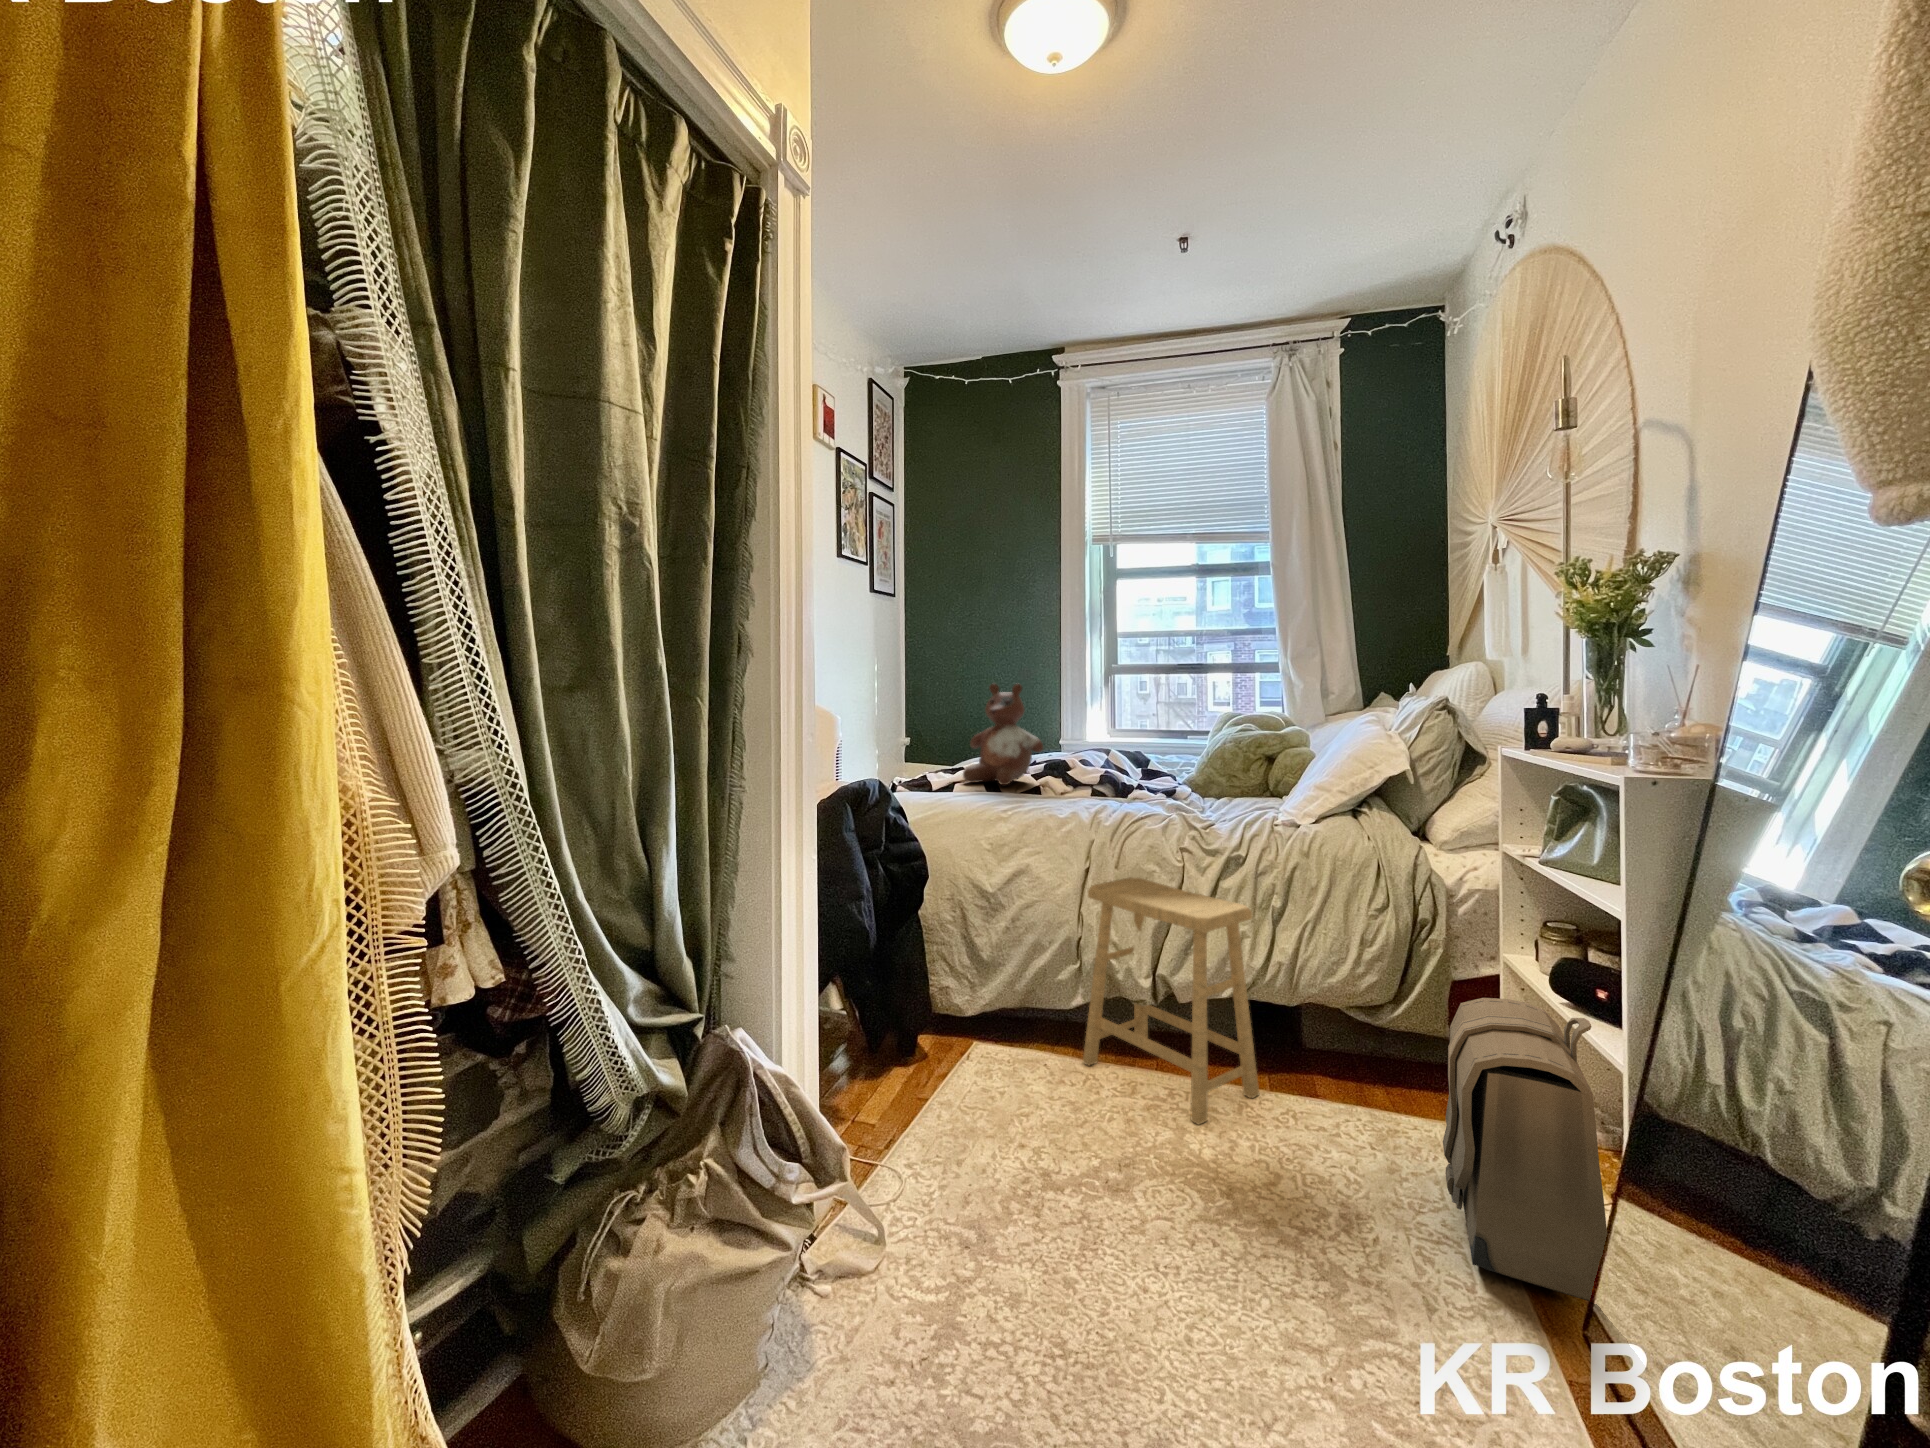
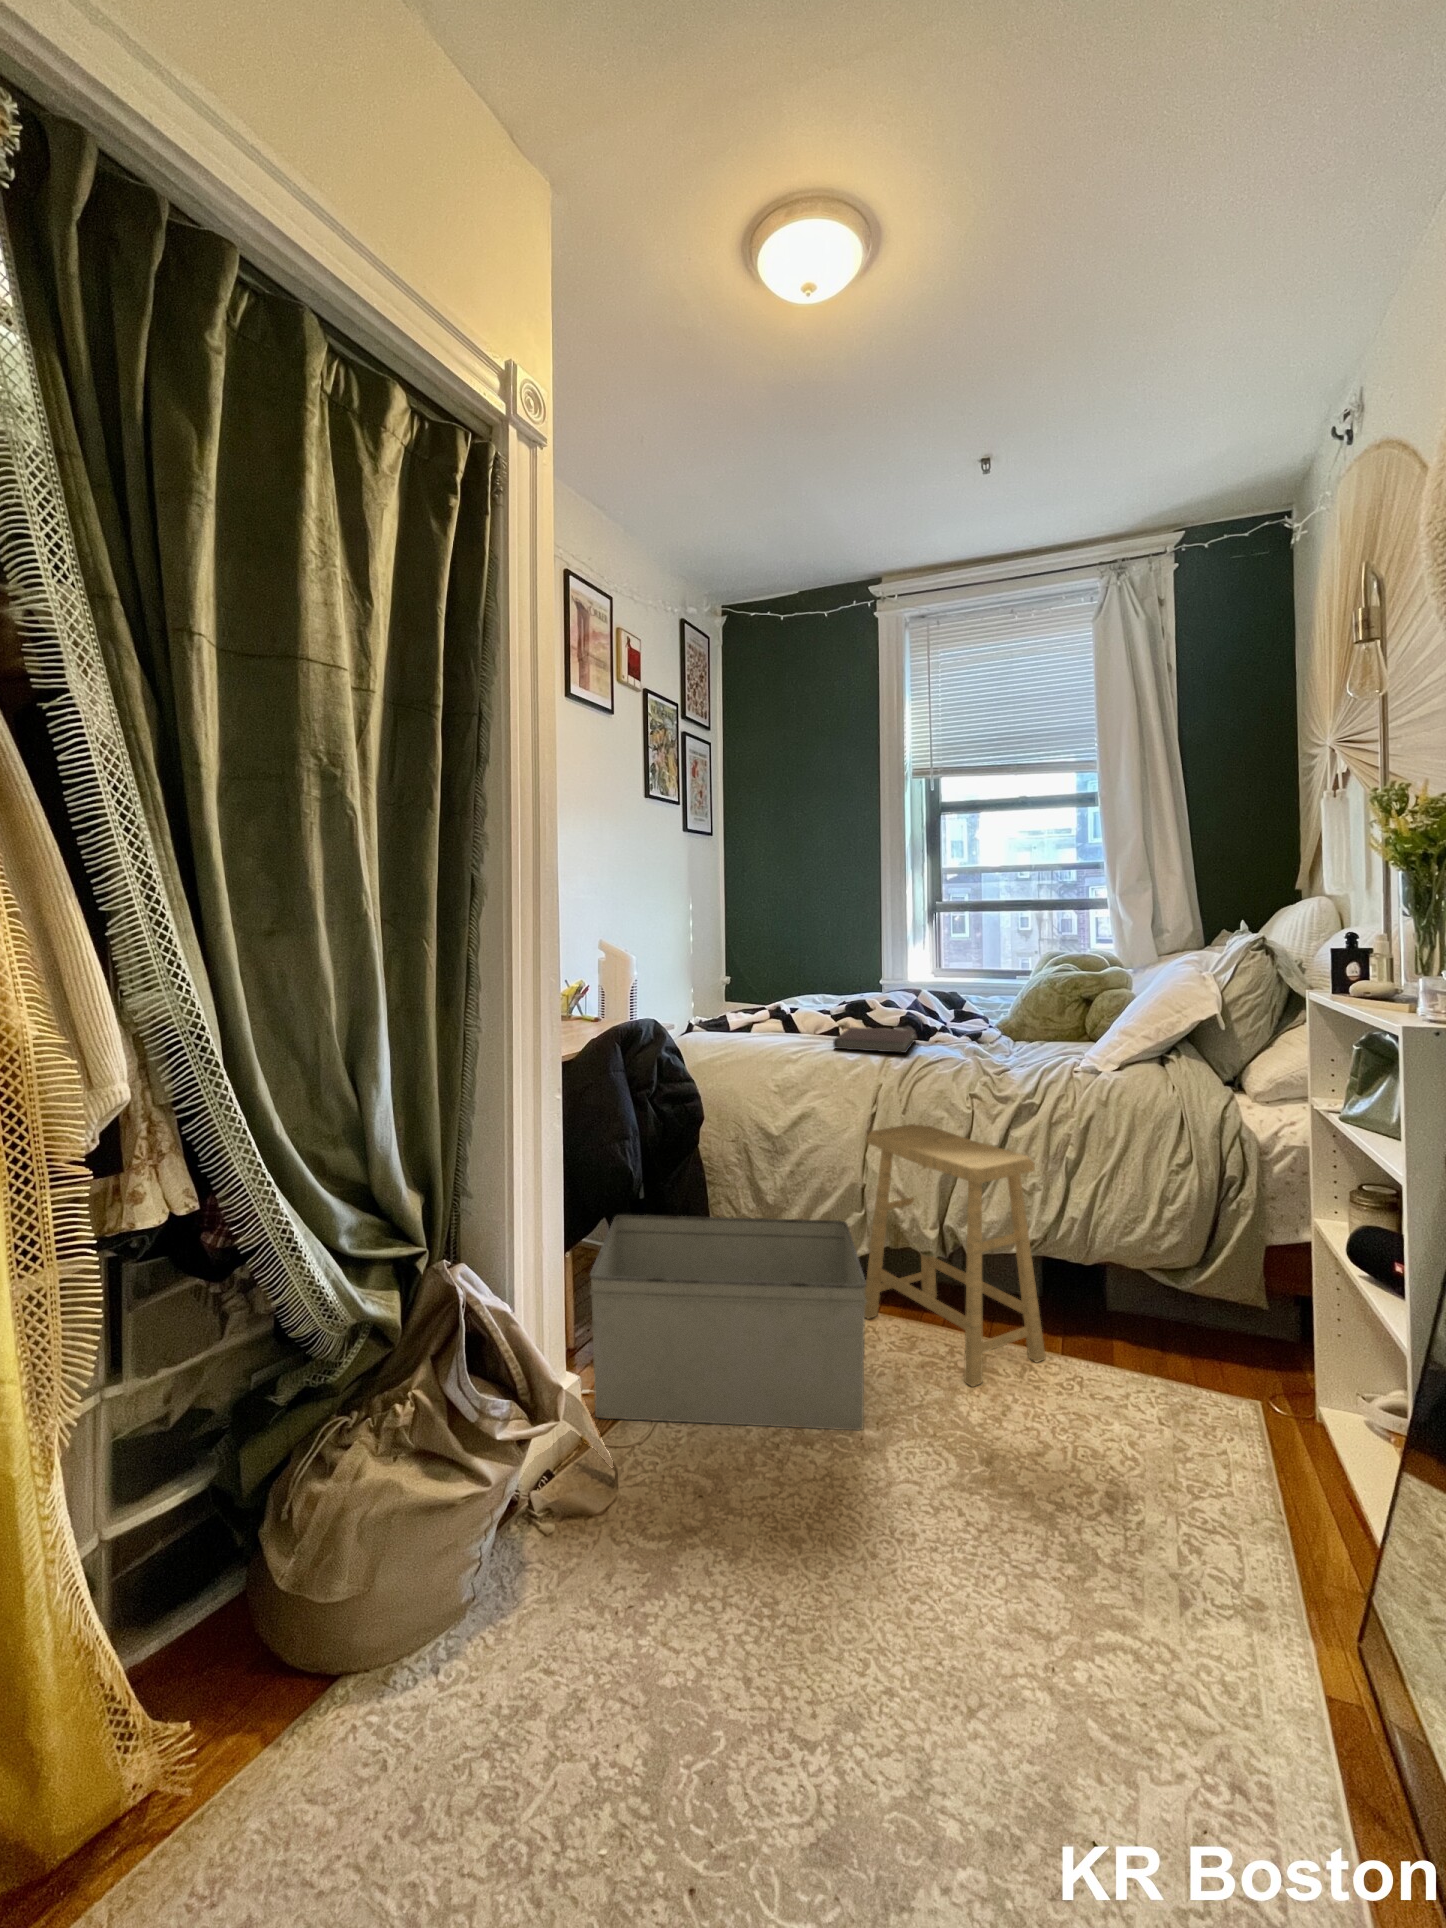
stuffed bear: present [963,684,1043,785] -> none [760,921,843,1026]
notebook: none [1045,786,1118,810] -> present [833,1027,915,1053]
storage bin: none [842,972,1114,1177] -> present [589,1215,867,1430]
backpack: present [1443,998,1607,1301] -> none [1225,1265,1400,1619]

